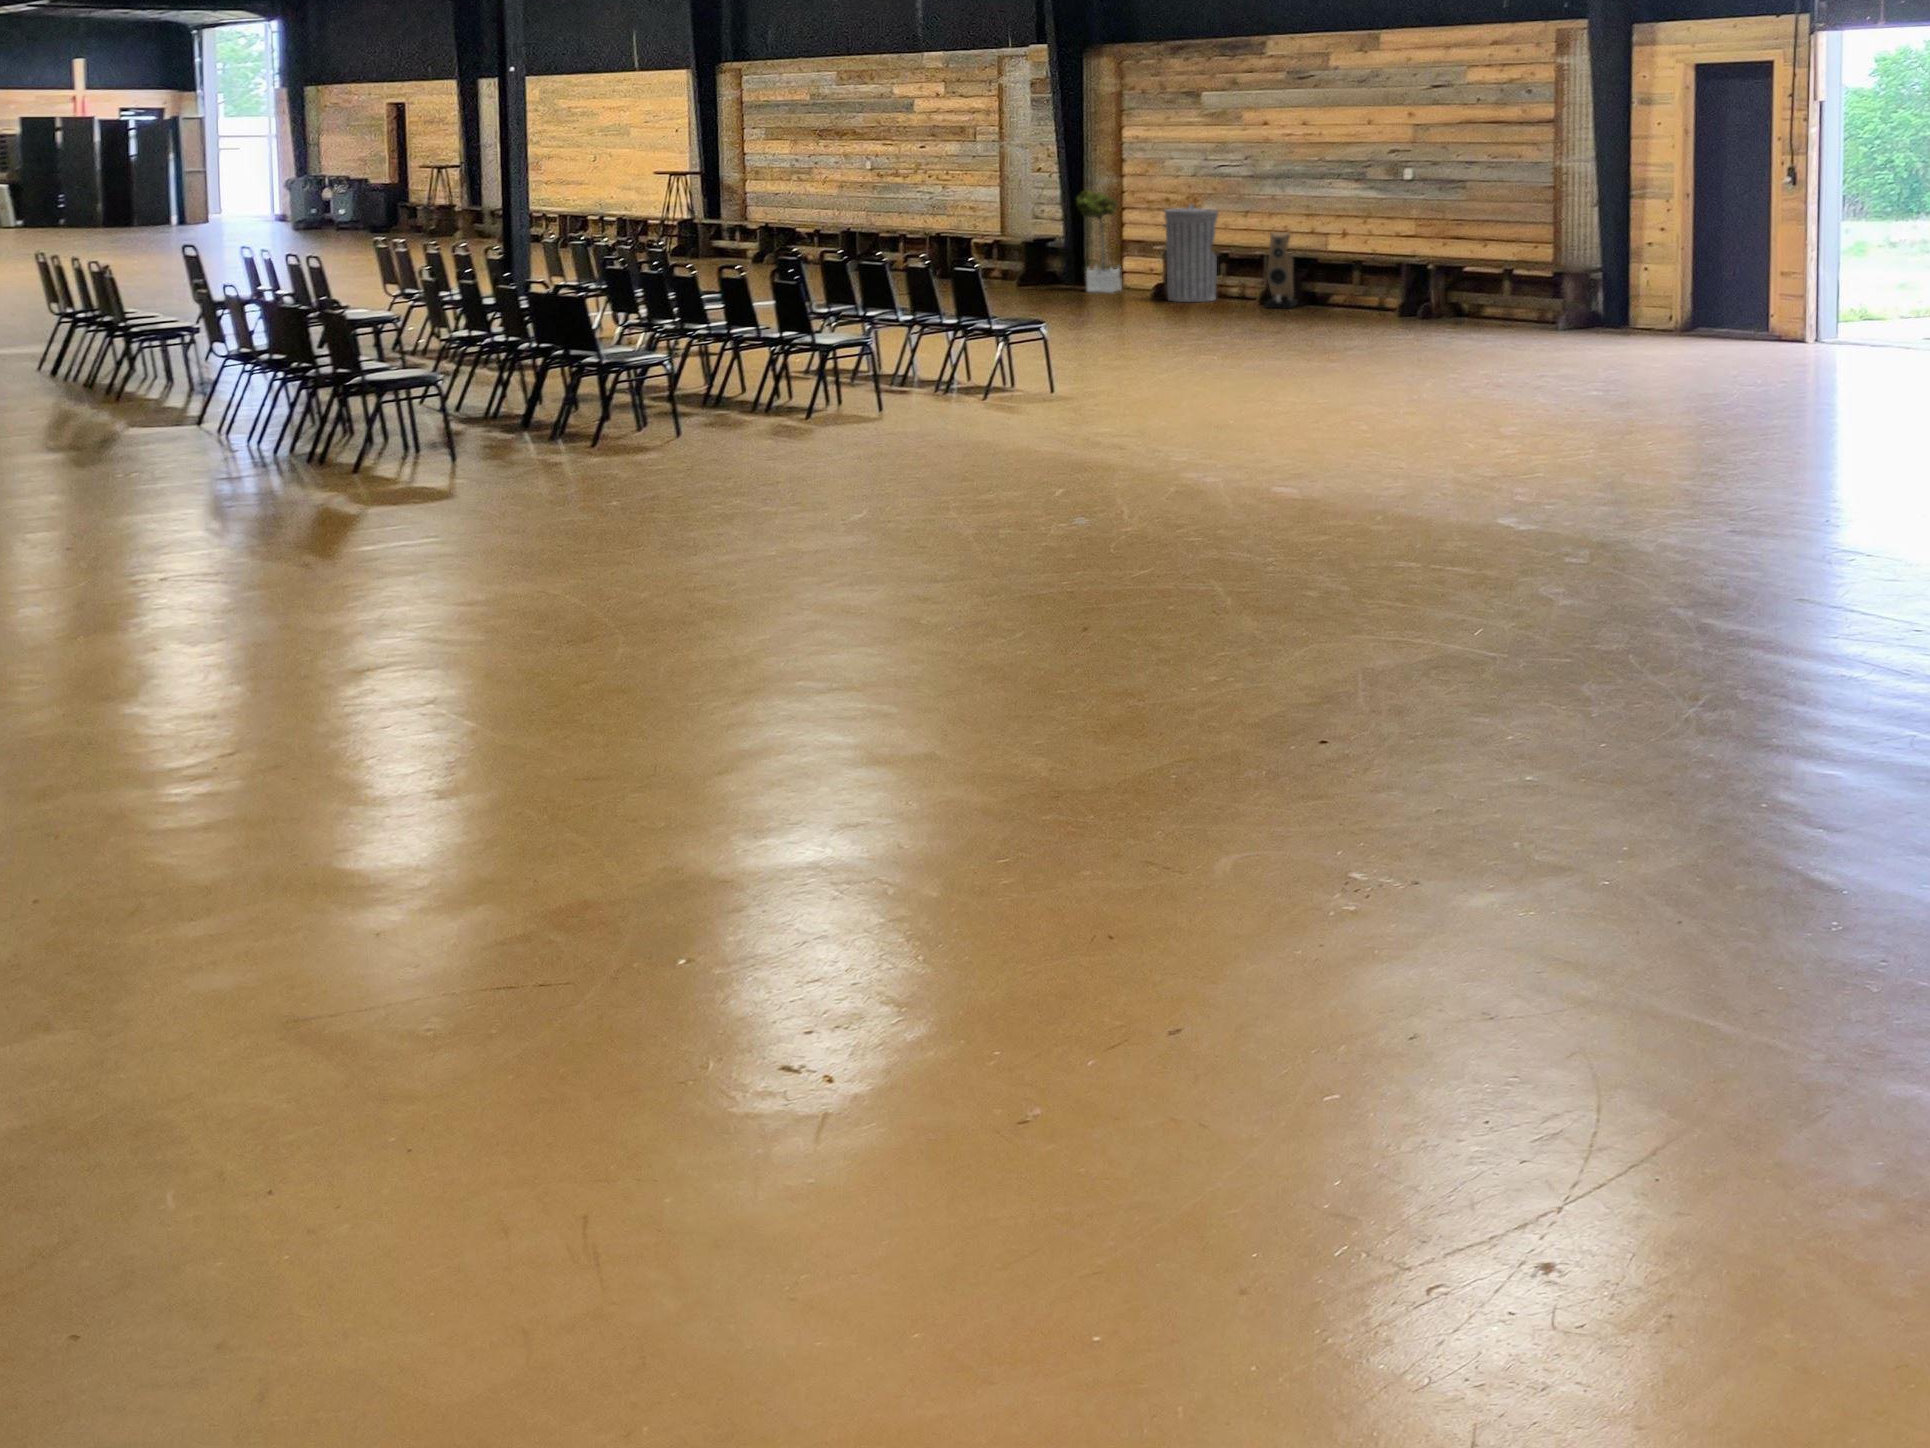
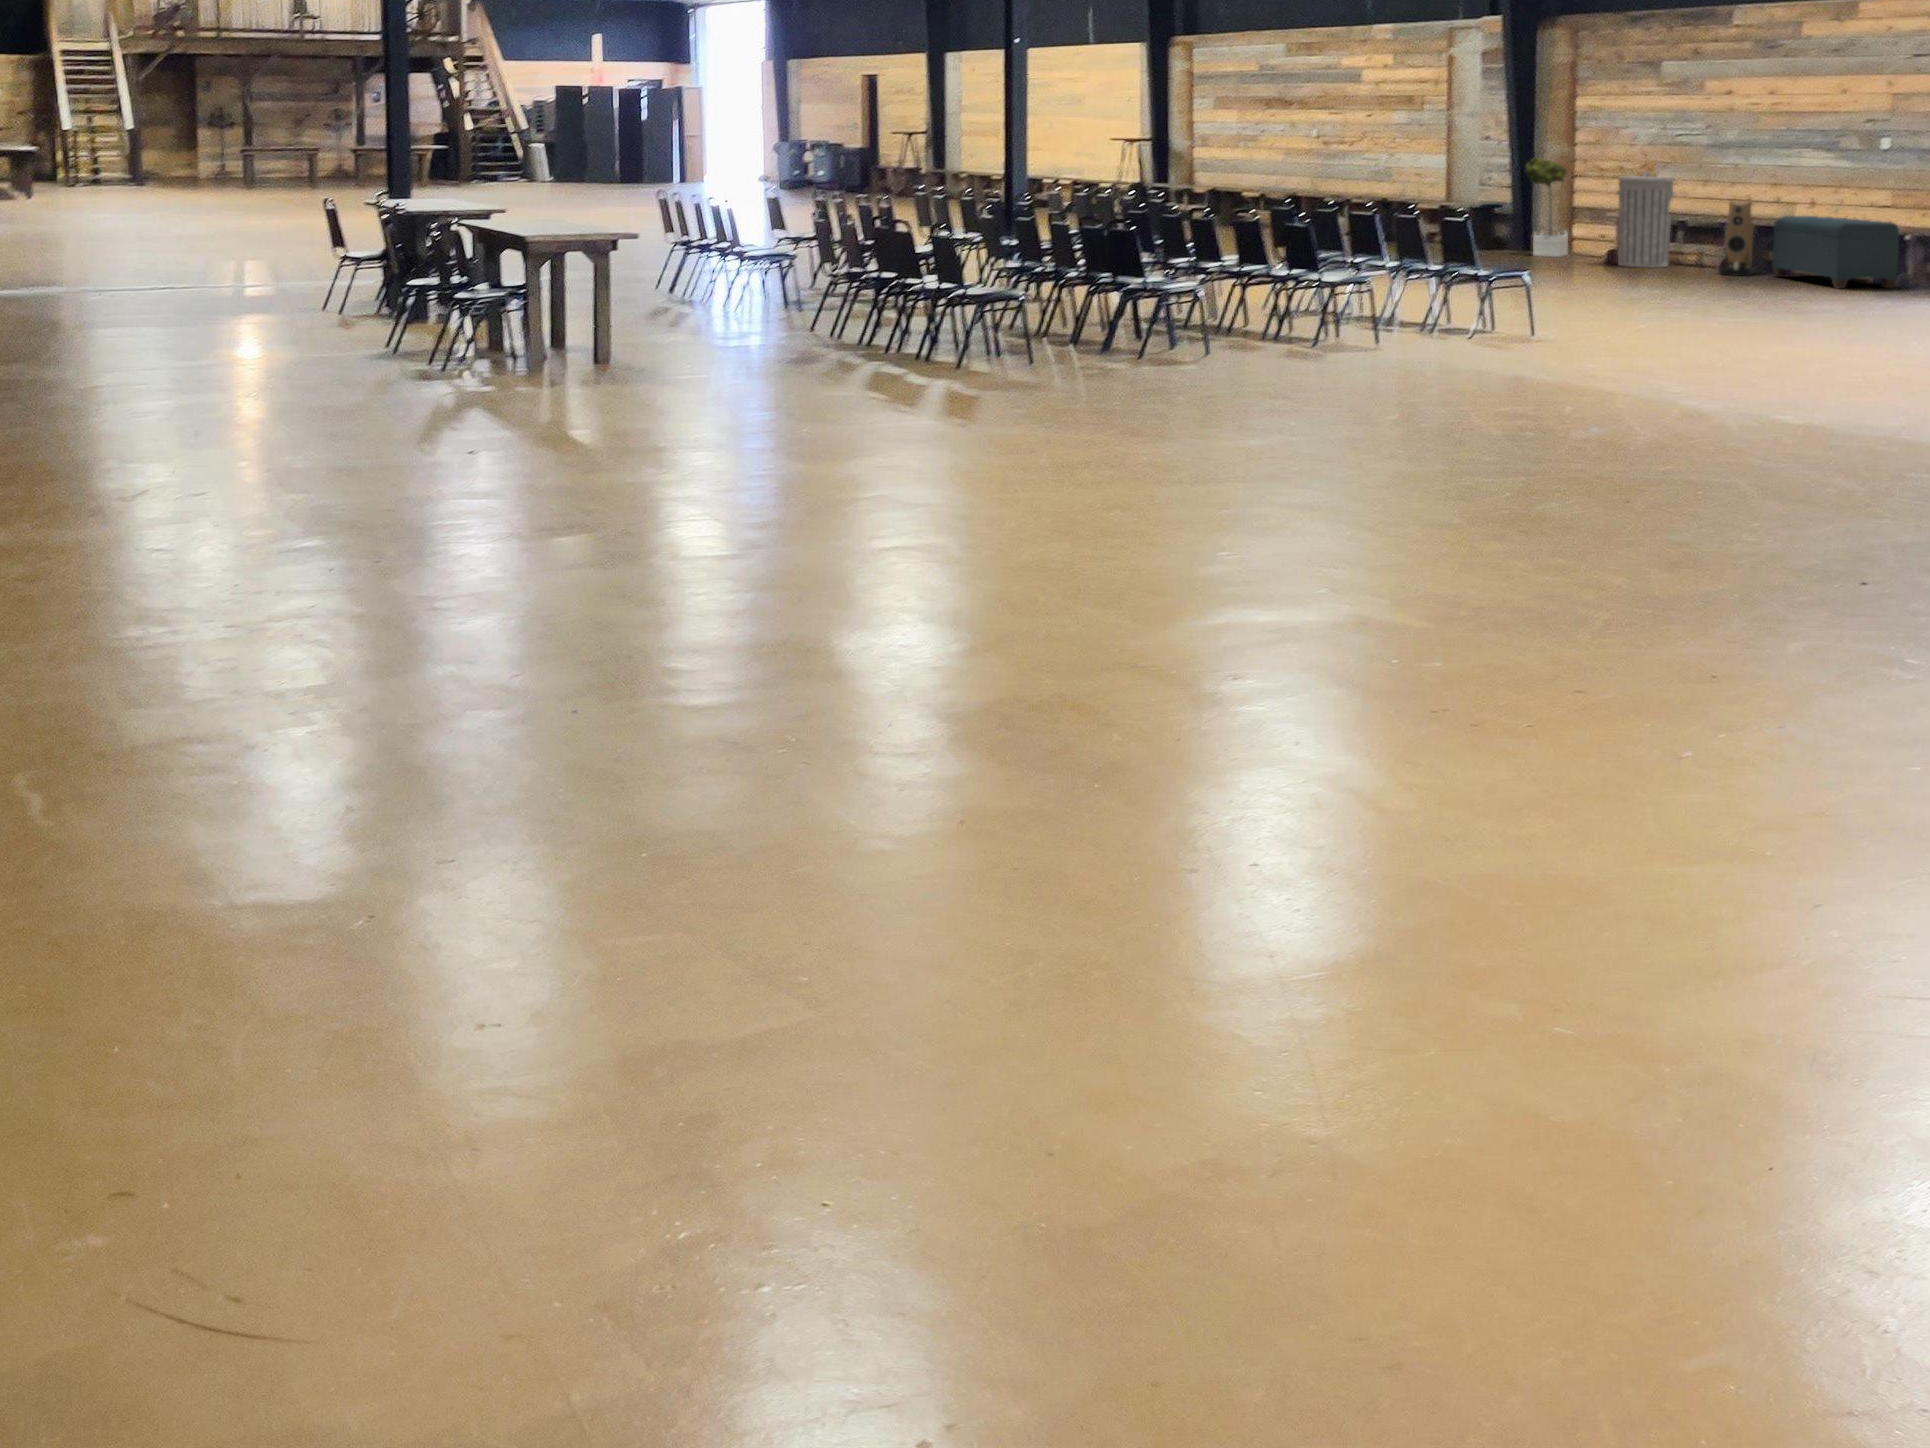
bench: none [1312,245,1426,320] -> present [1772,216,1900,288]

